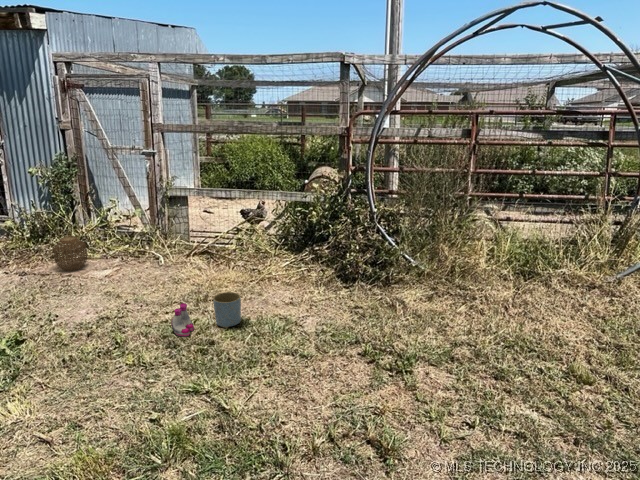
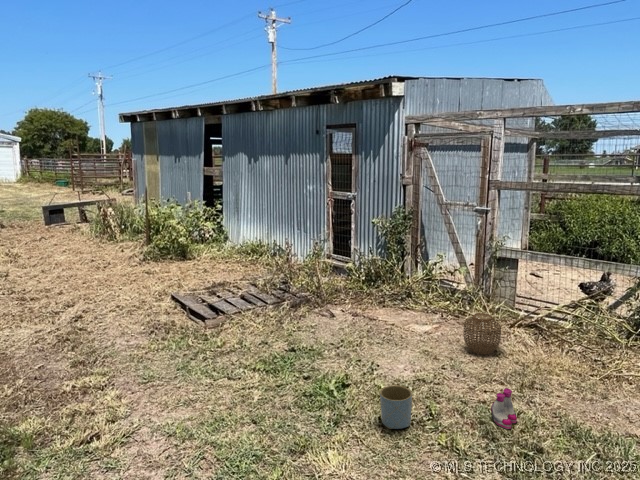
woven basket: present [53,236,87,271] -> present [464,313,501,355]
planter: present [213,292,241,328] -> present [380,385,412,429]

